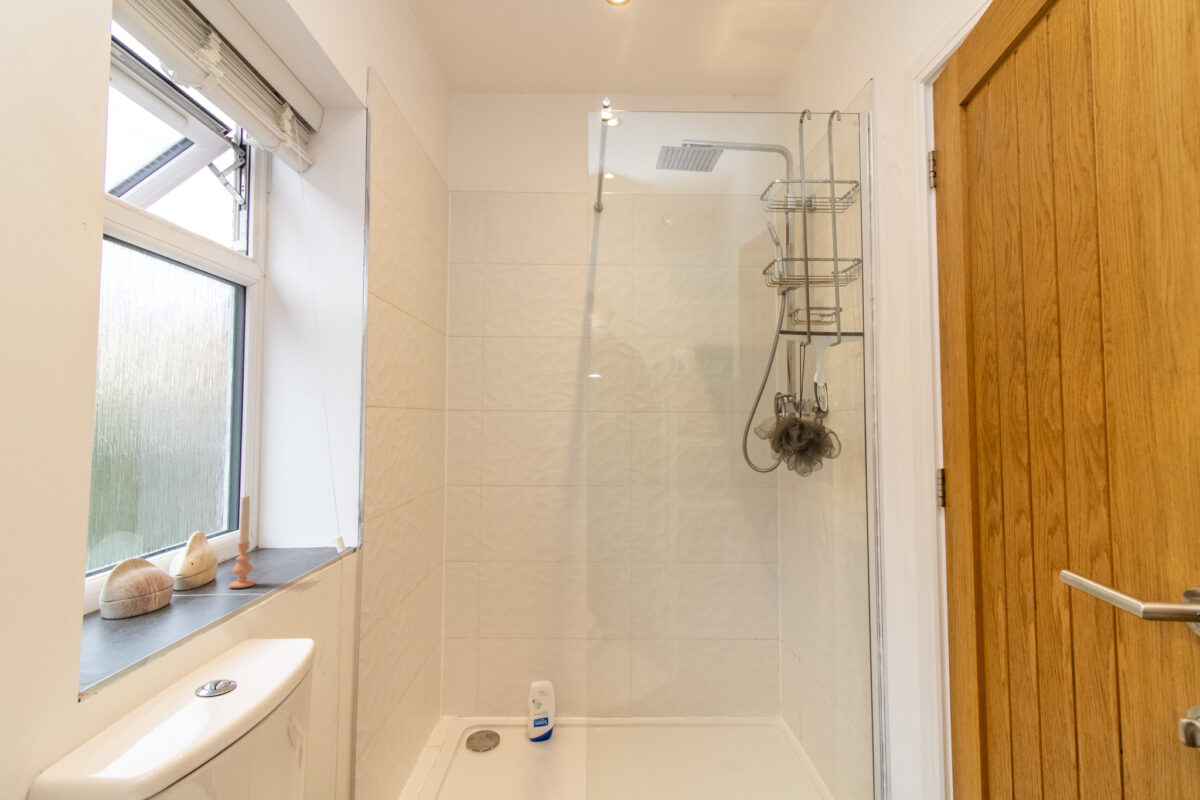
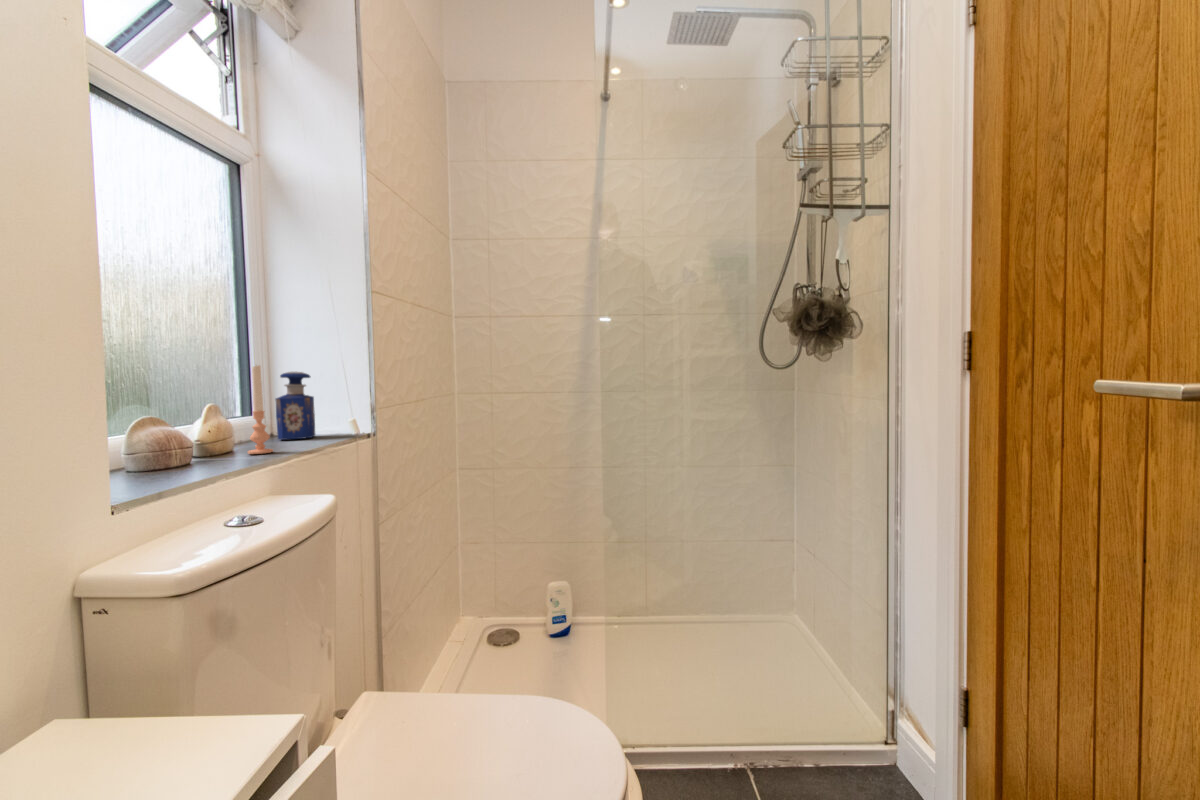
perfume bottle: none [258,489,298,561] -> present [275,372,315,440]

